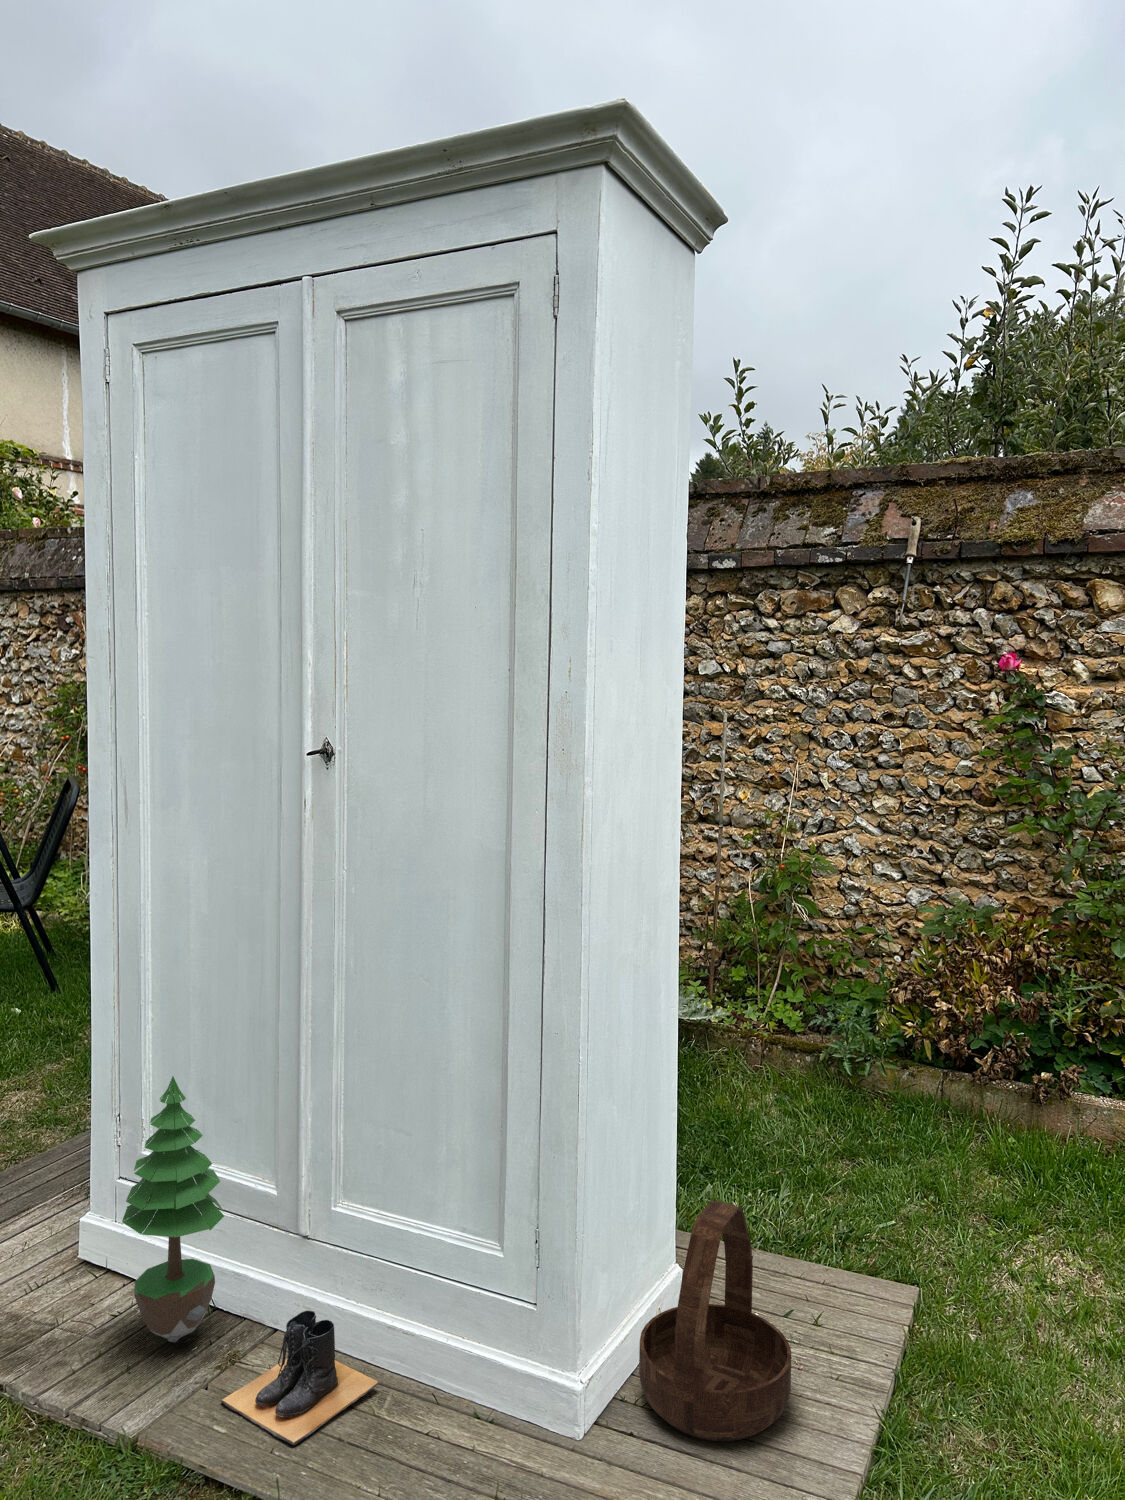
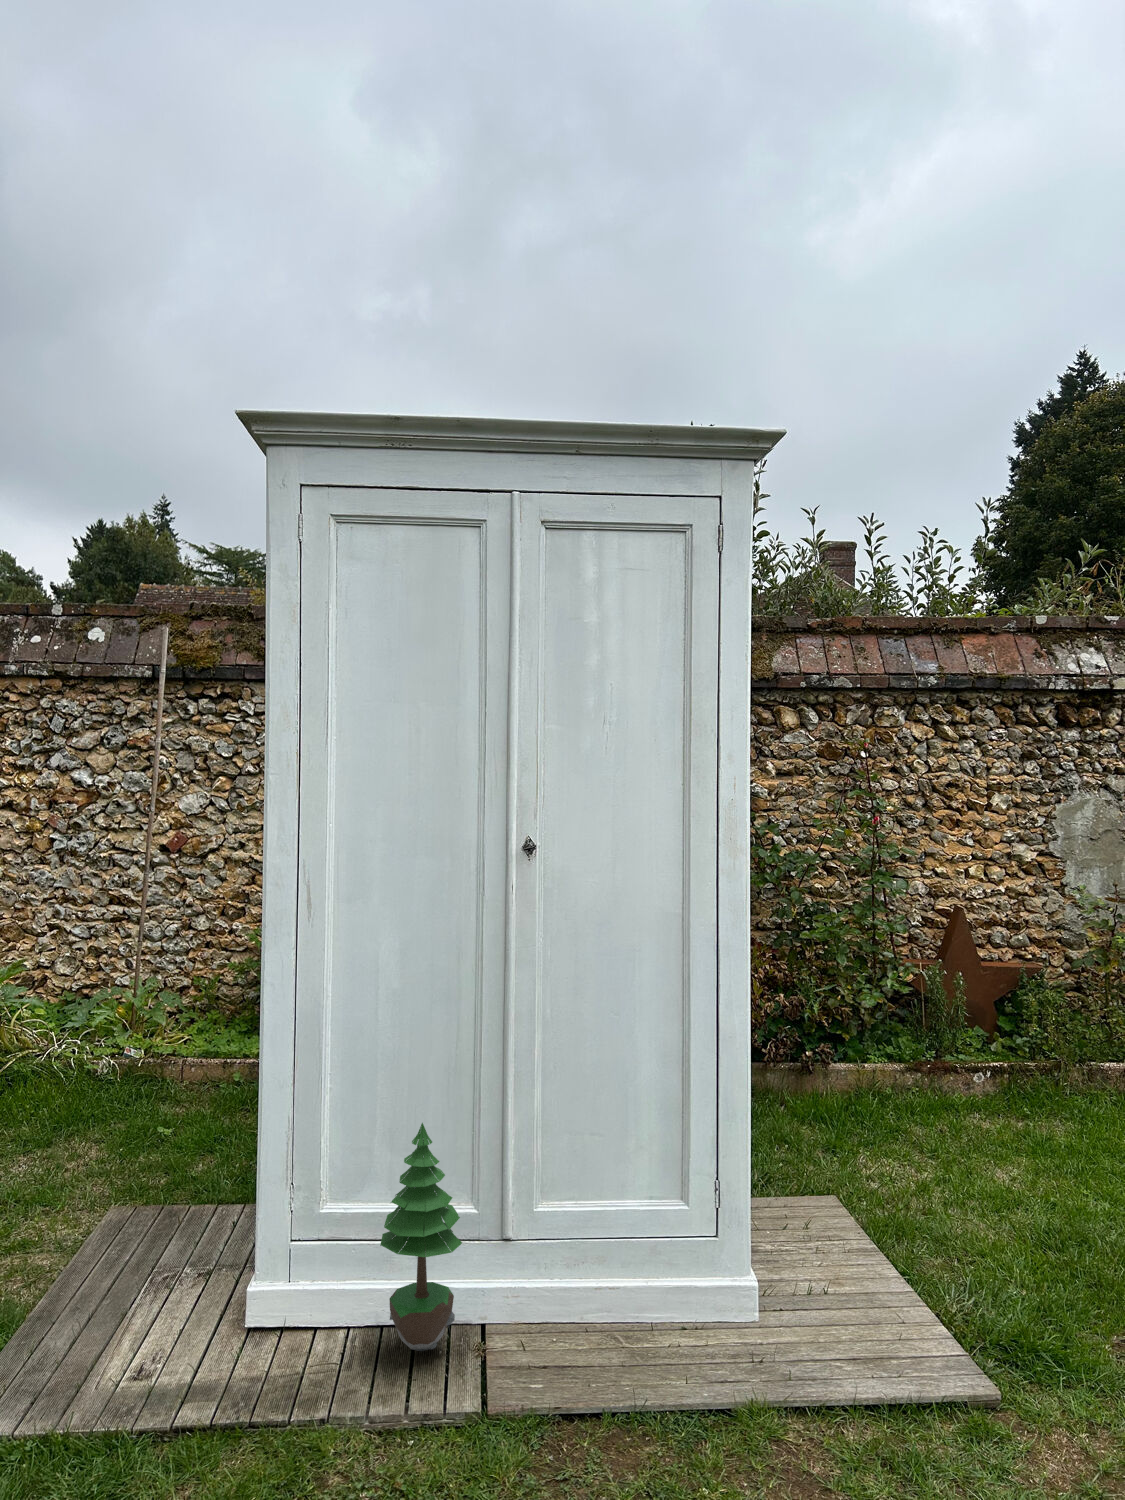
basket: present [639,1201,791,1441] -> none [749,1135,853,1291]
boots: present [221,1310,379,1445] -> none [517,1284,610,1373]

